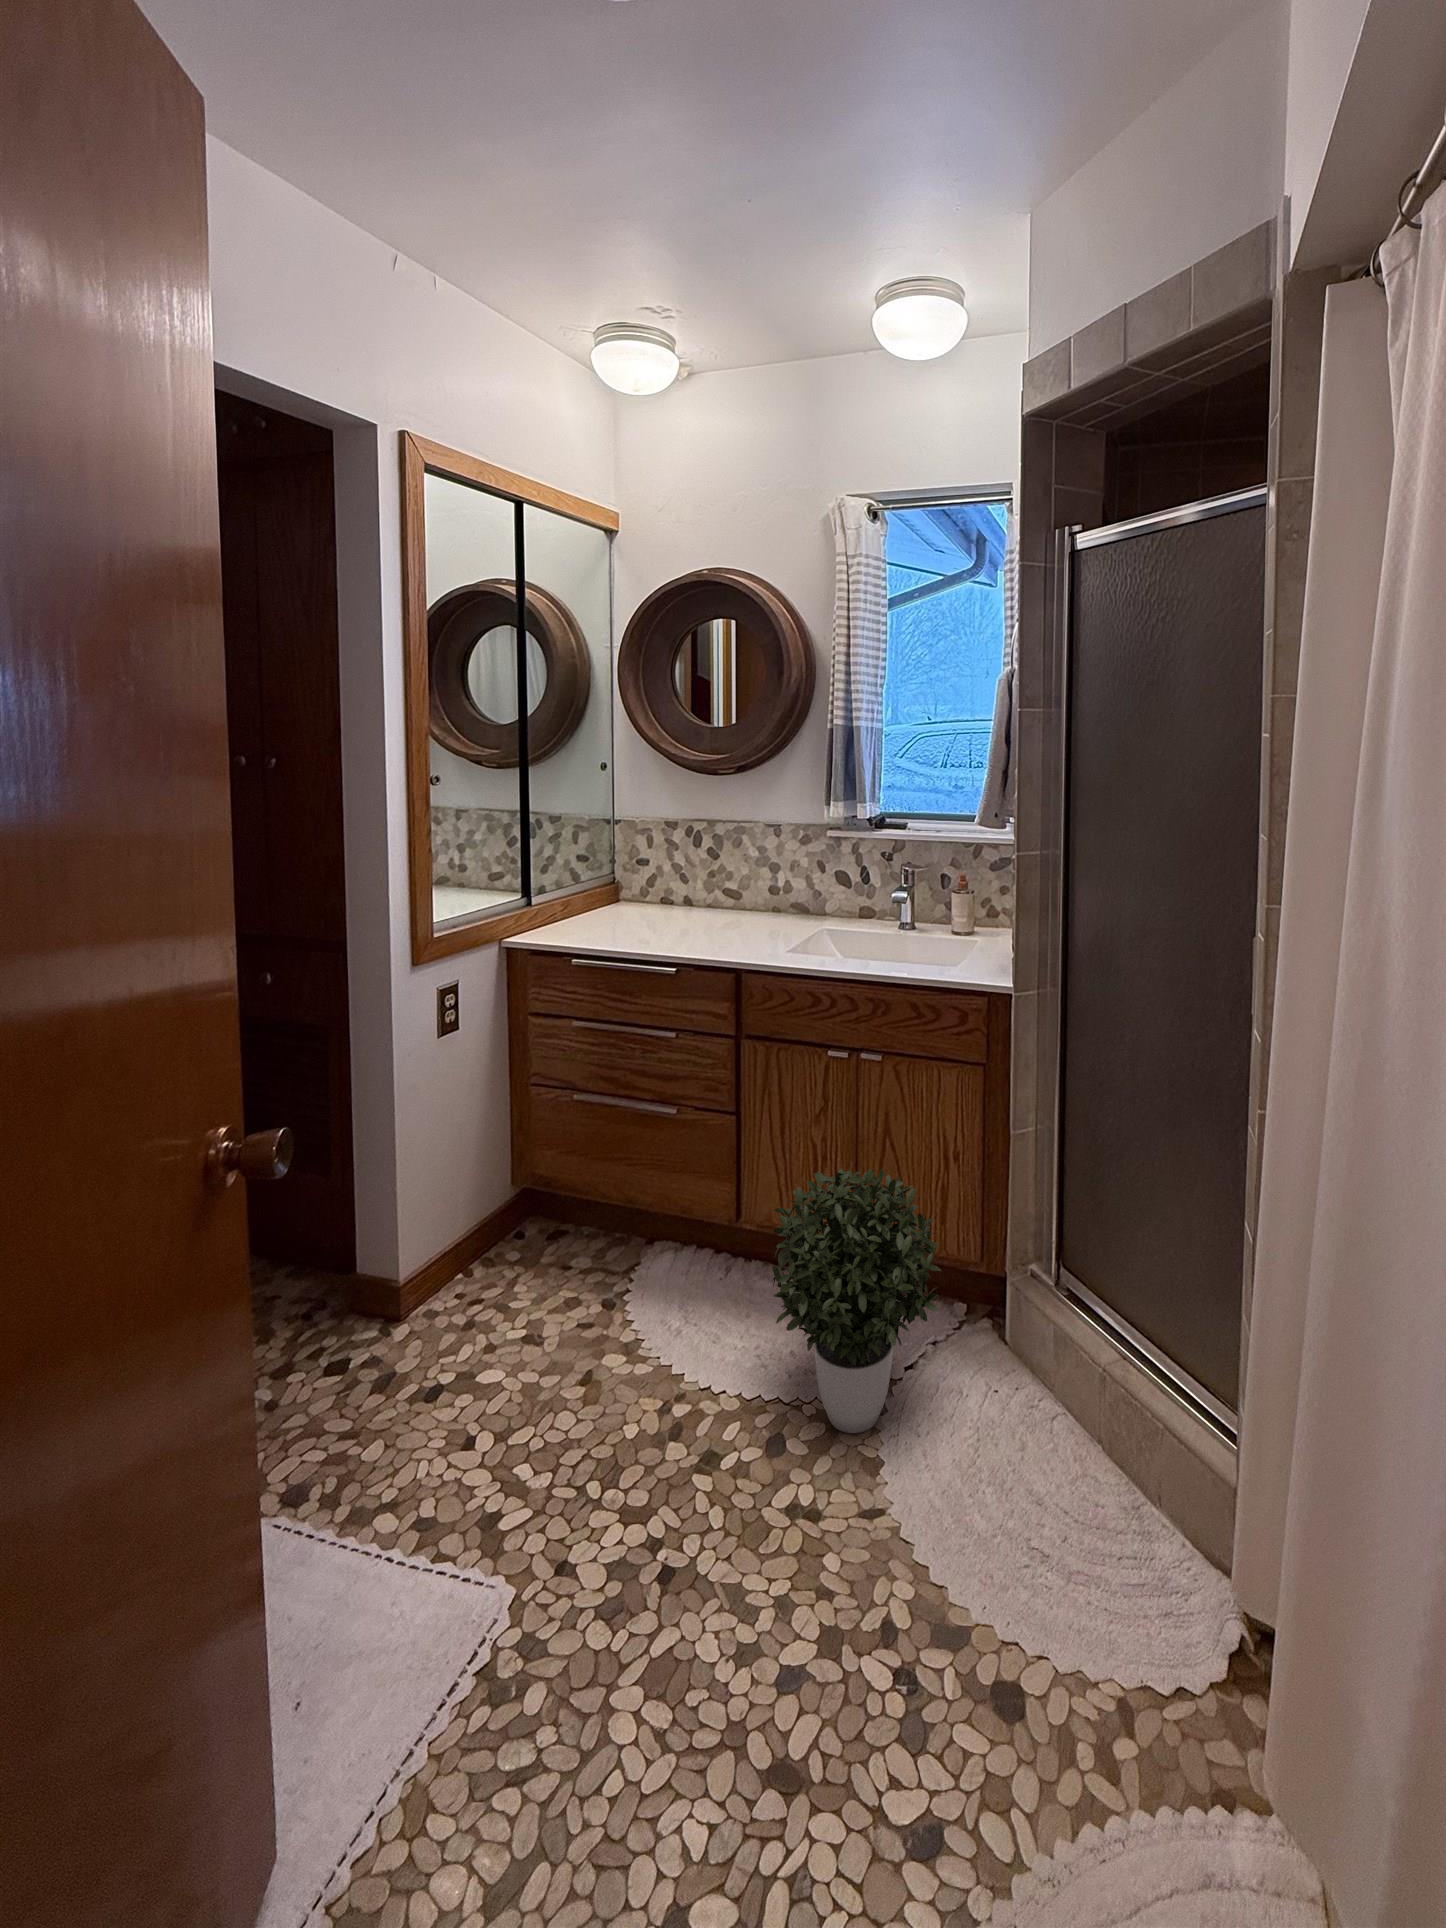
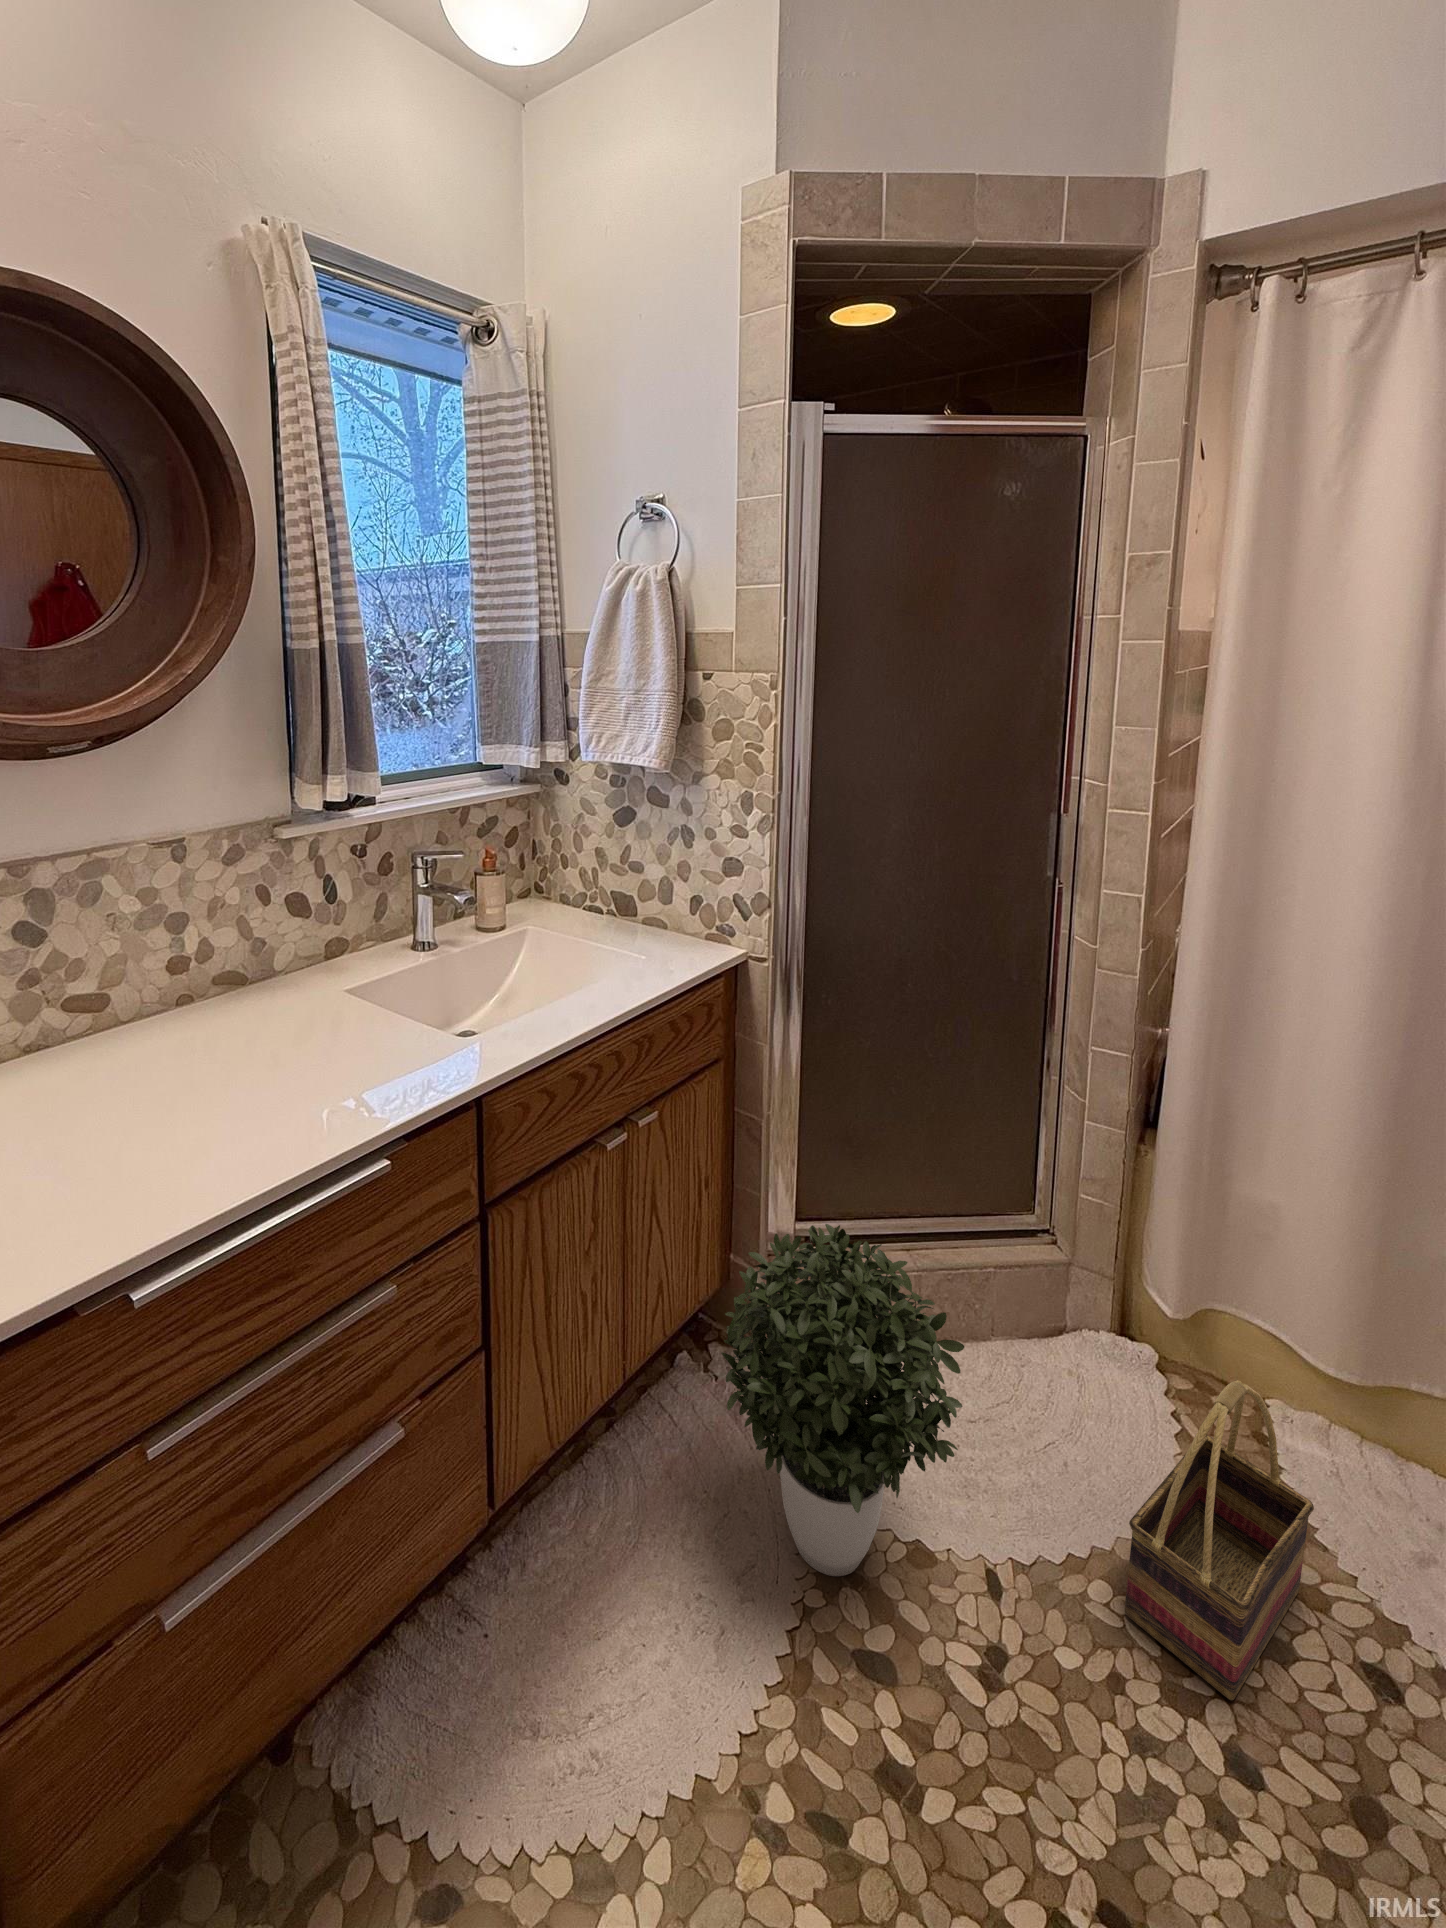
basket: none [840,1451,1042,1782] -> present [1125,1380,1314,1700]

